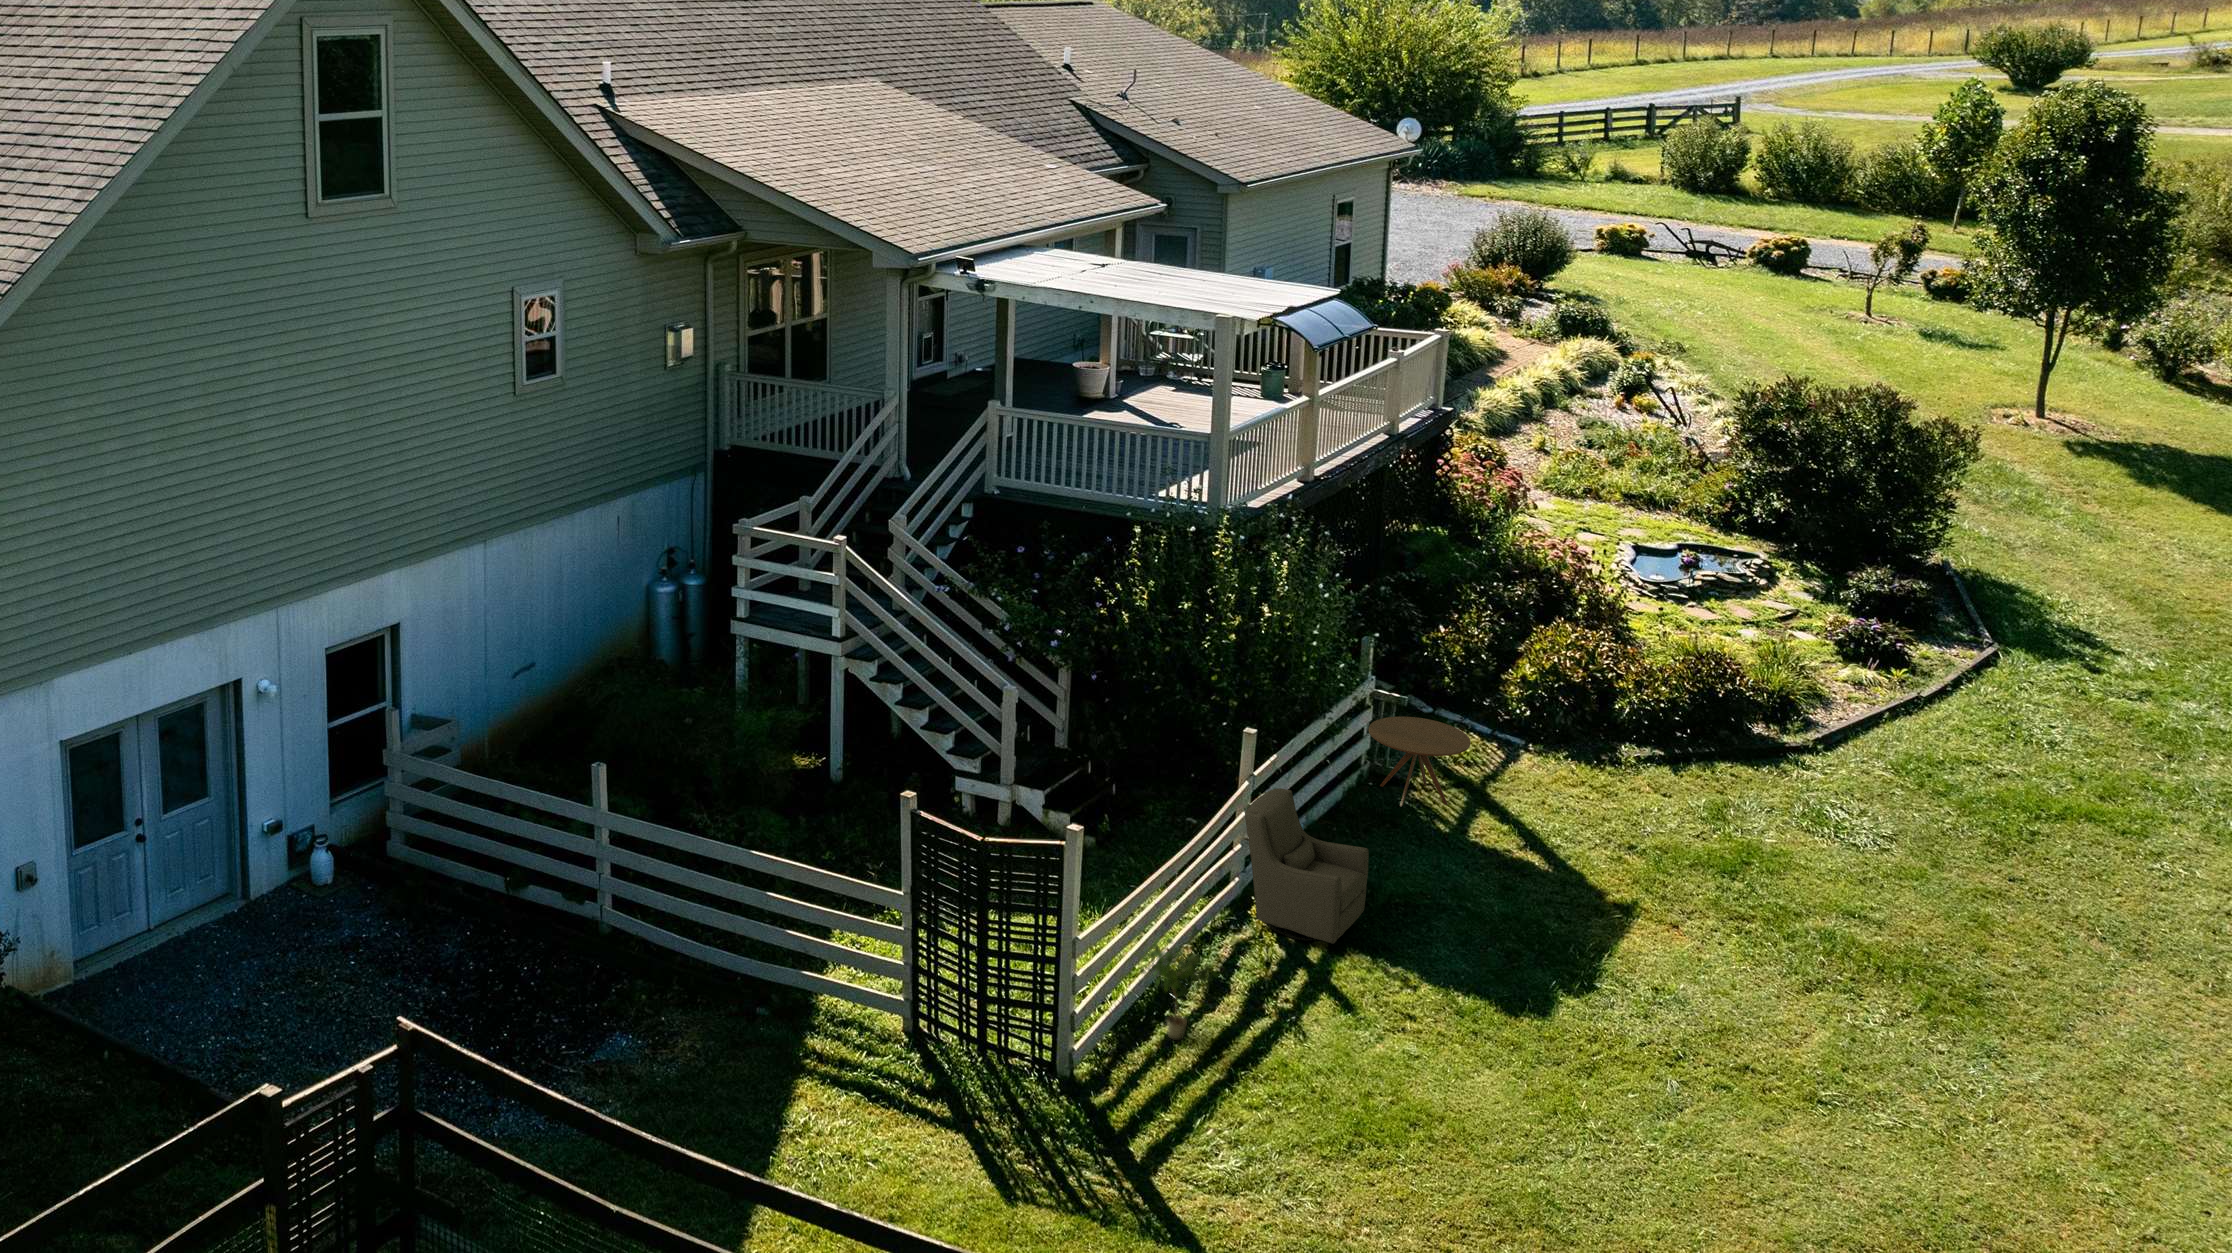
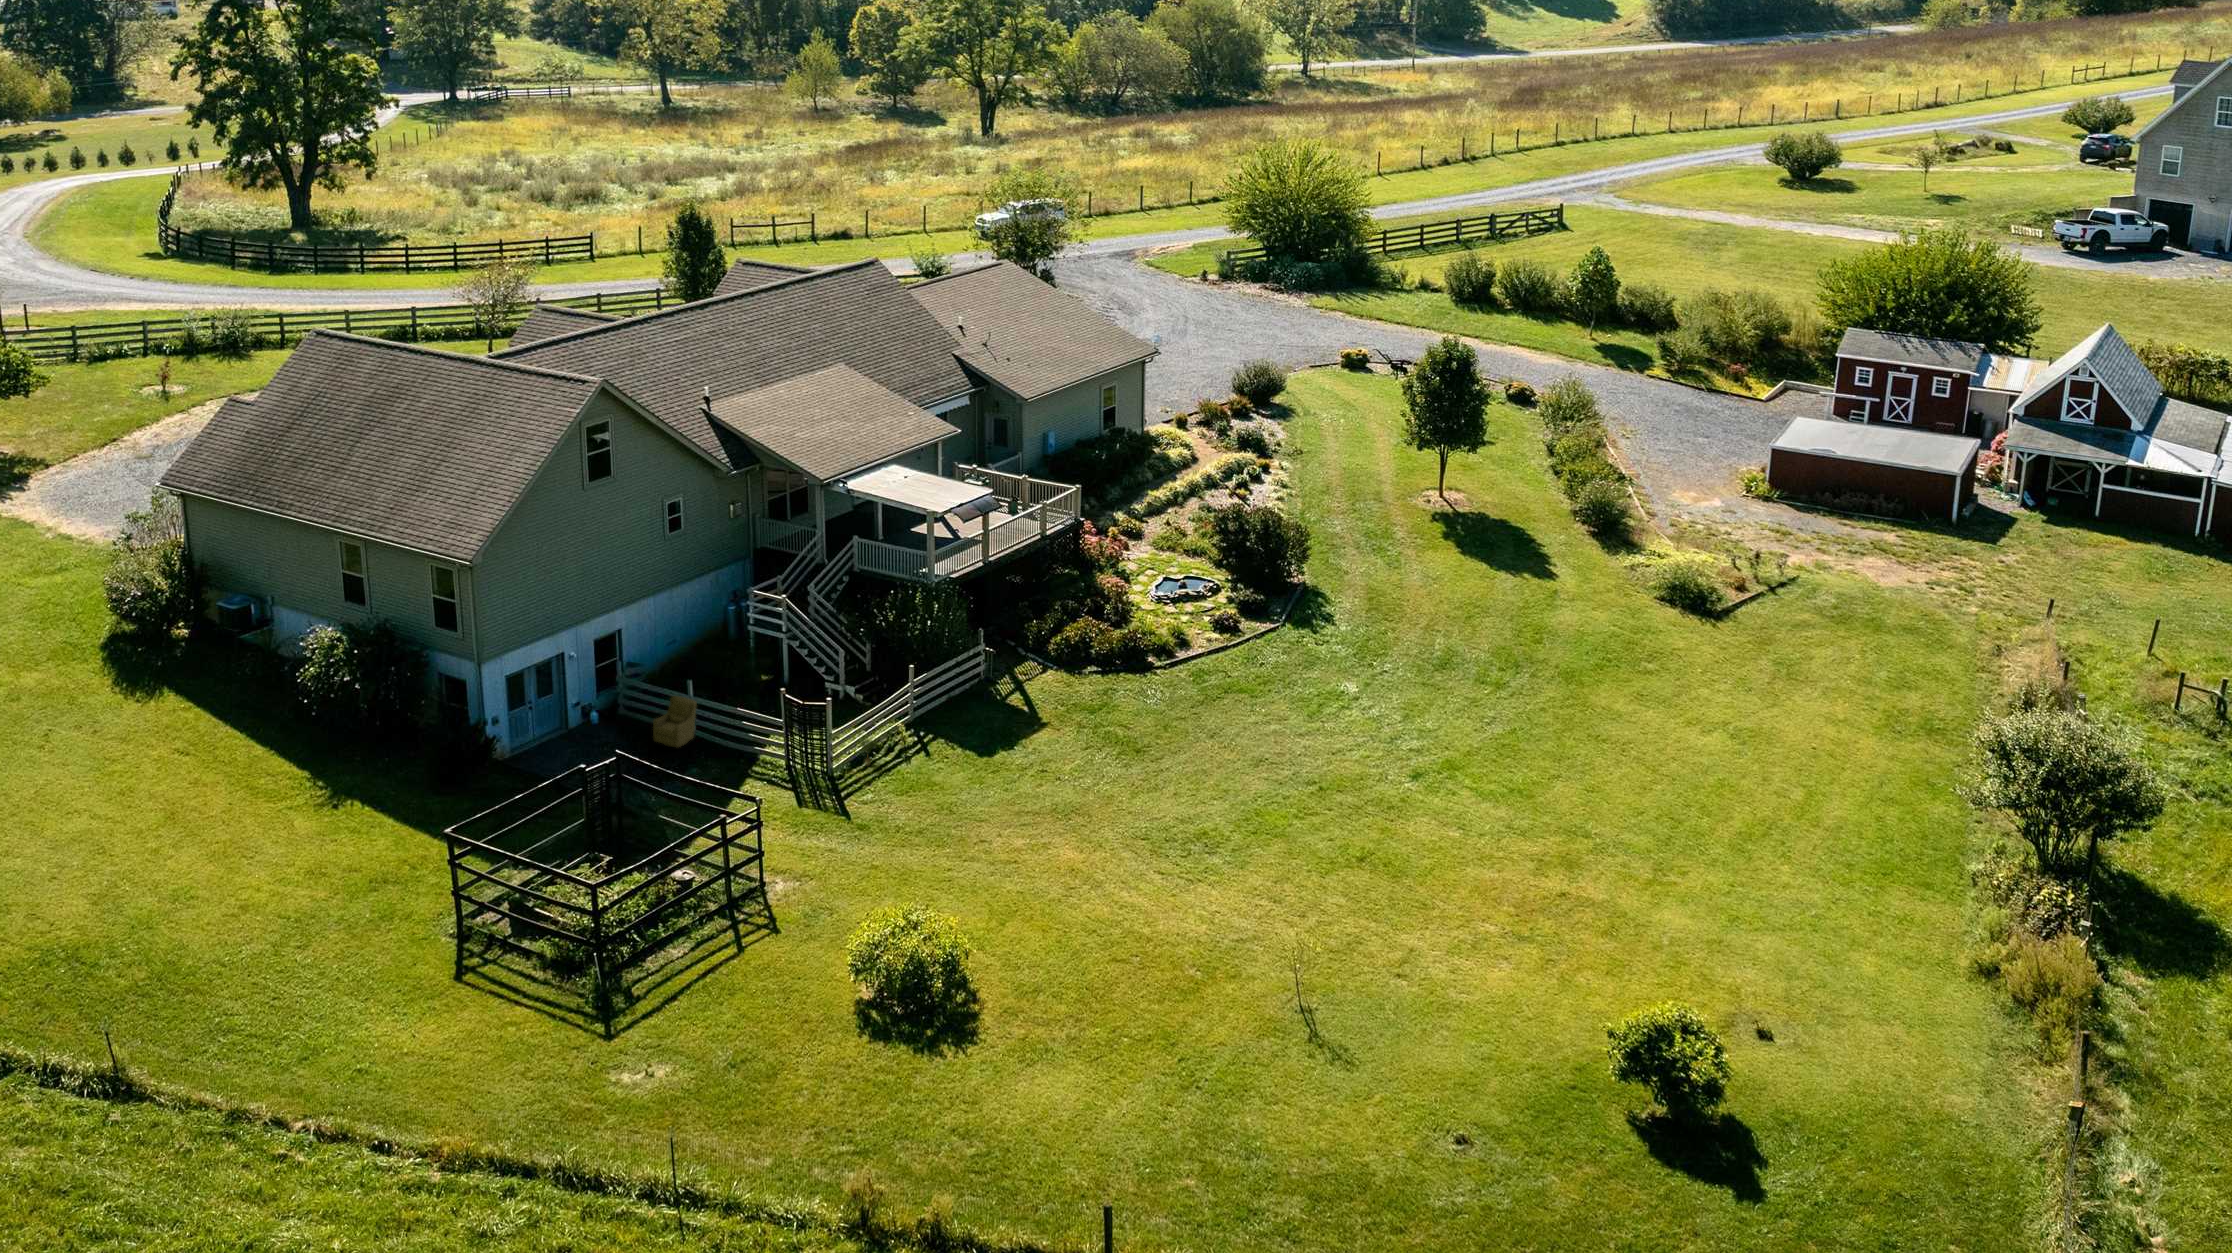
round table: present [1369,717,1471,806] -> none [980,659,1015,692]
chair: present [1245,788,1369,944] -> present [653,696,697,748]

